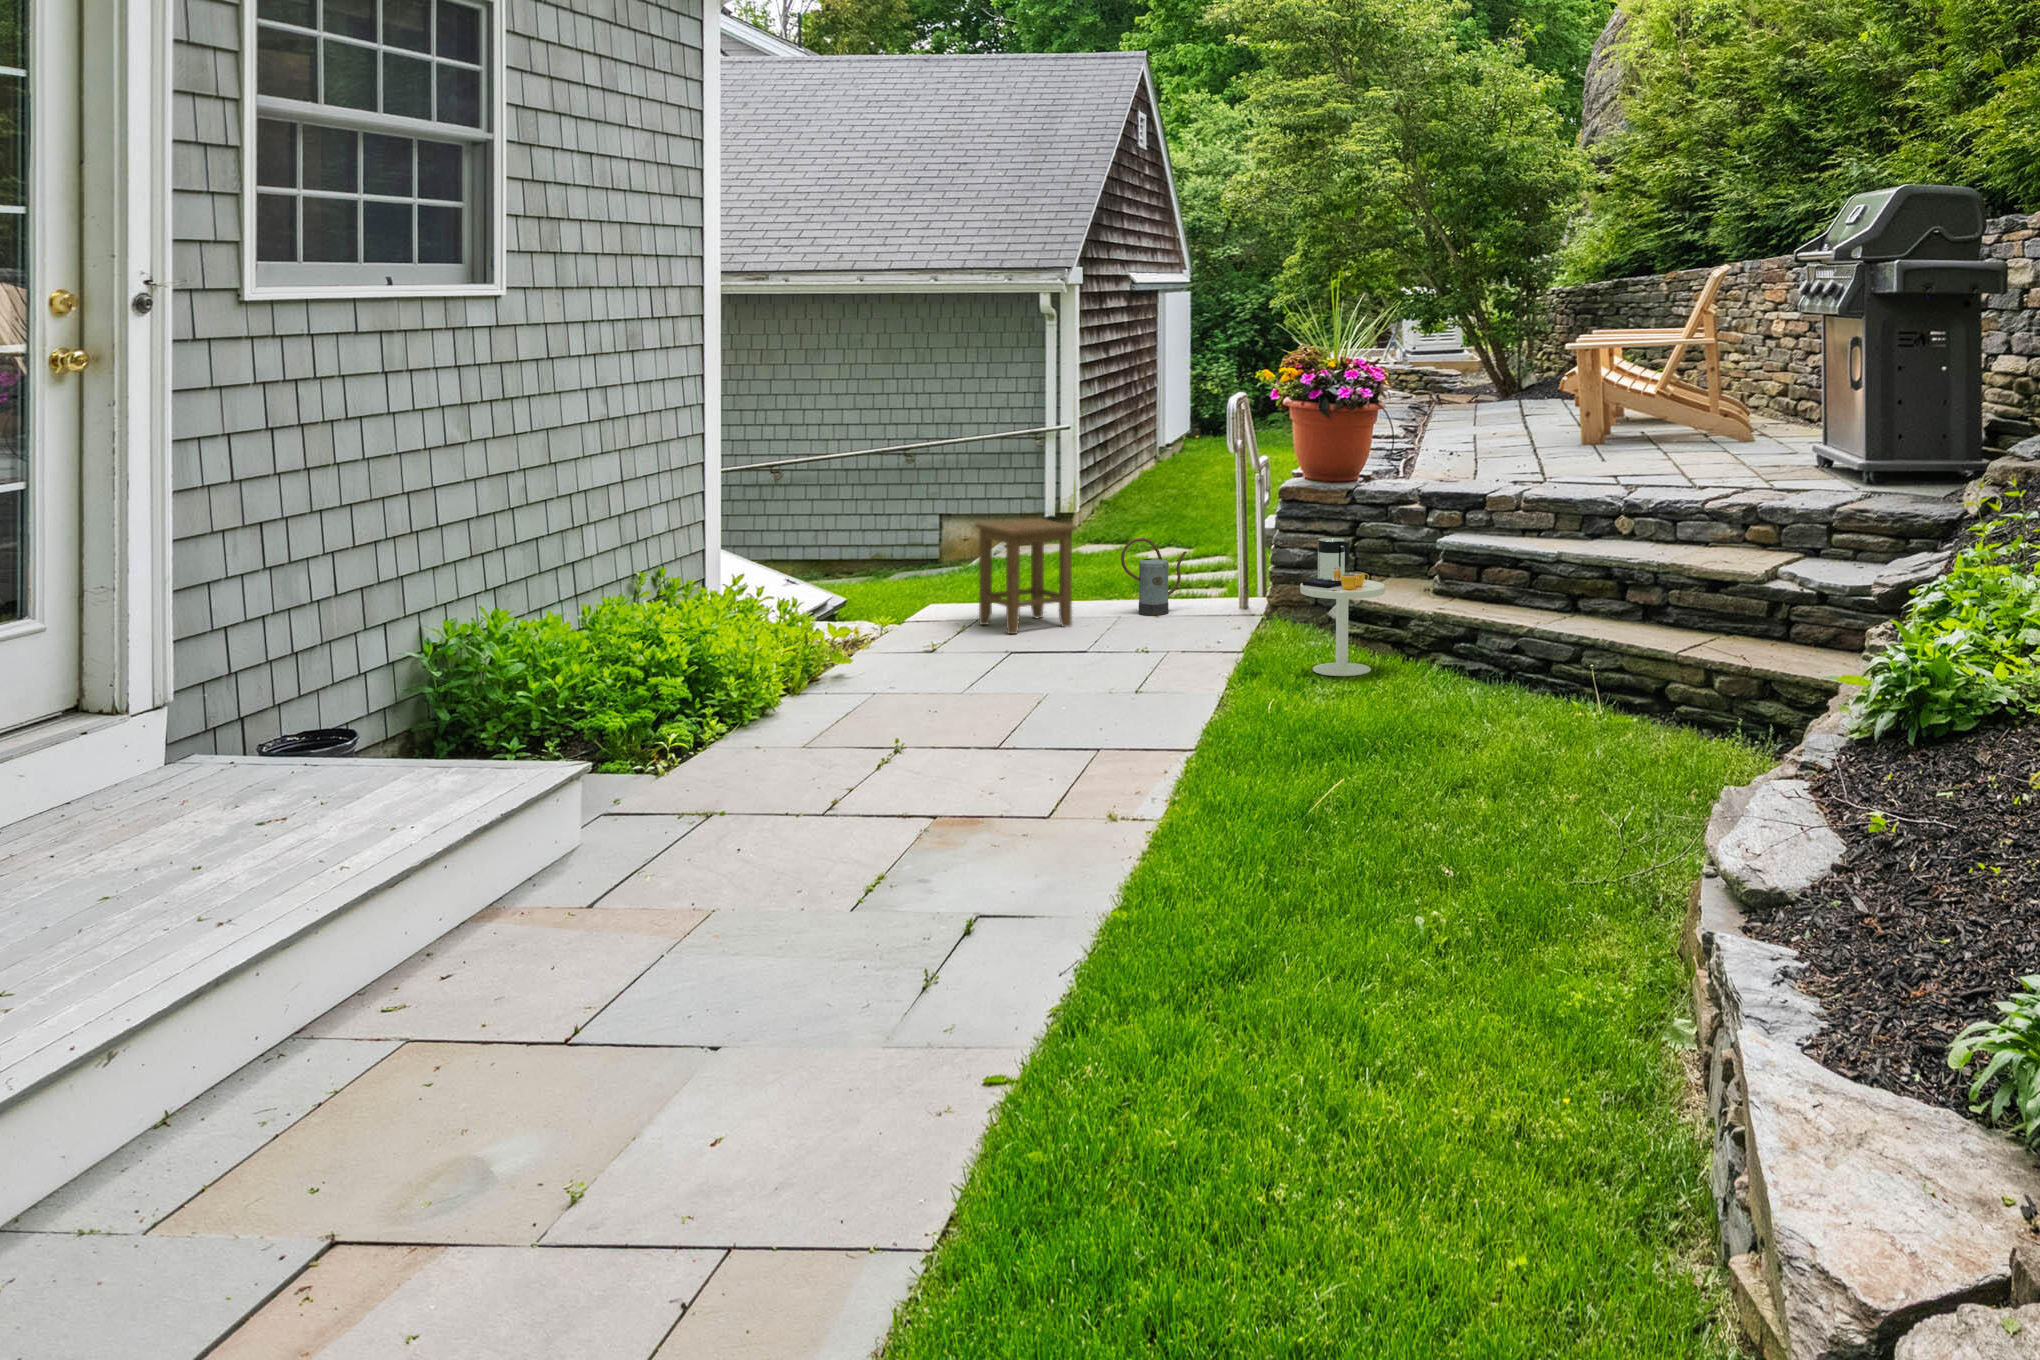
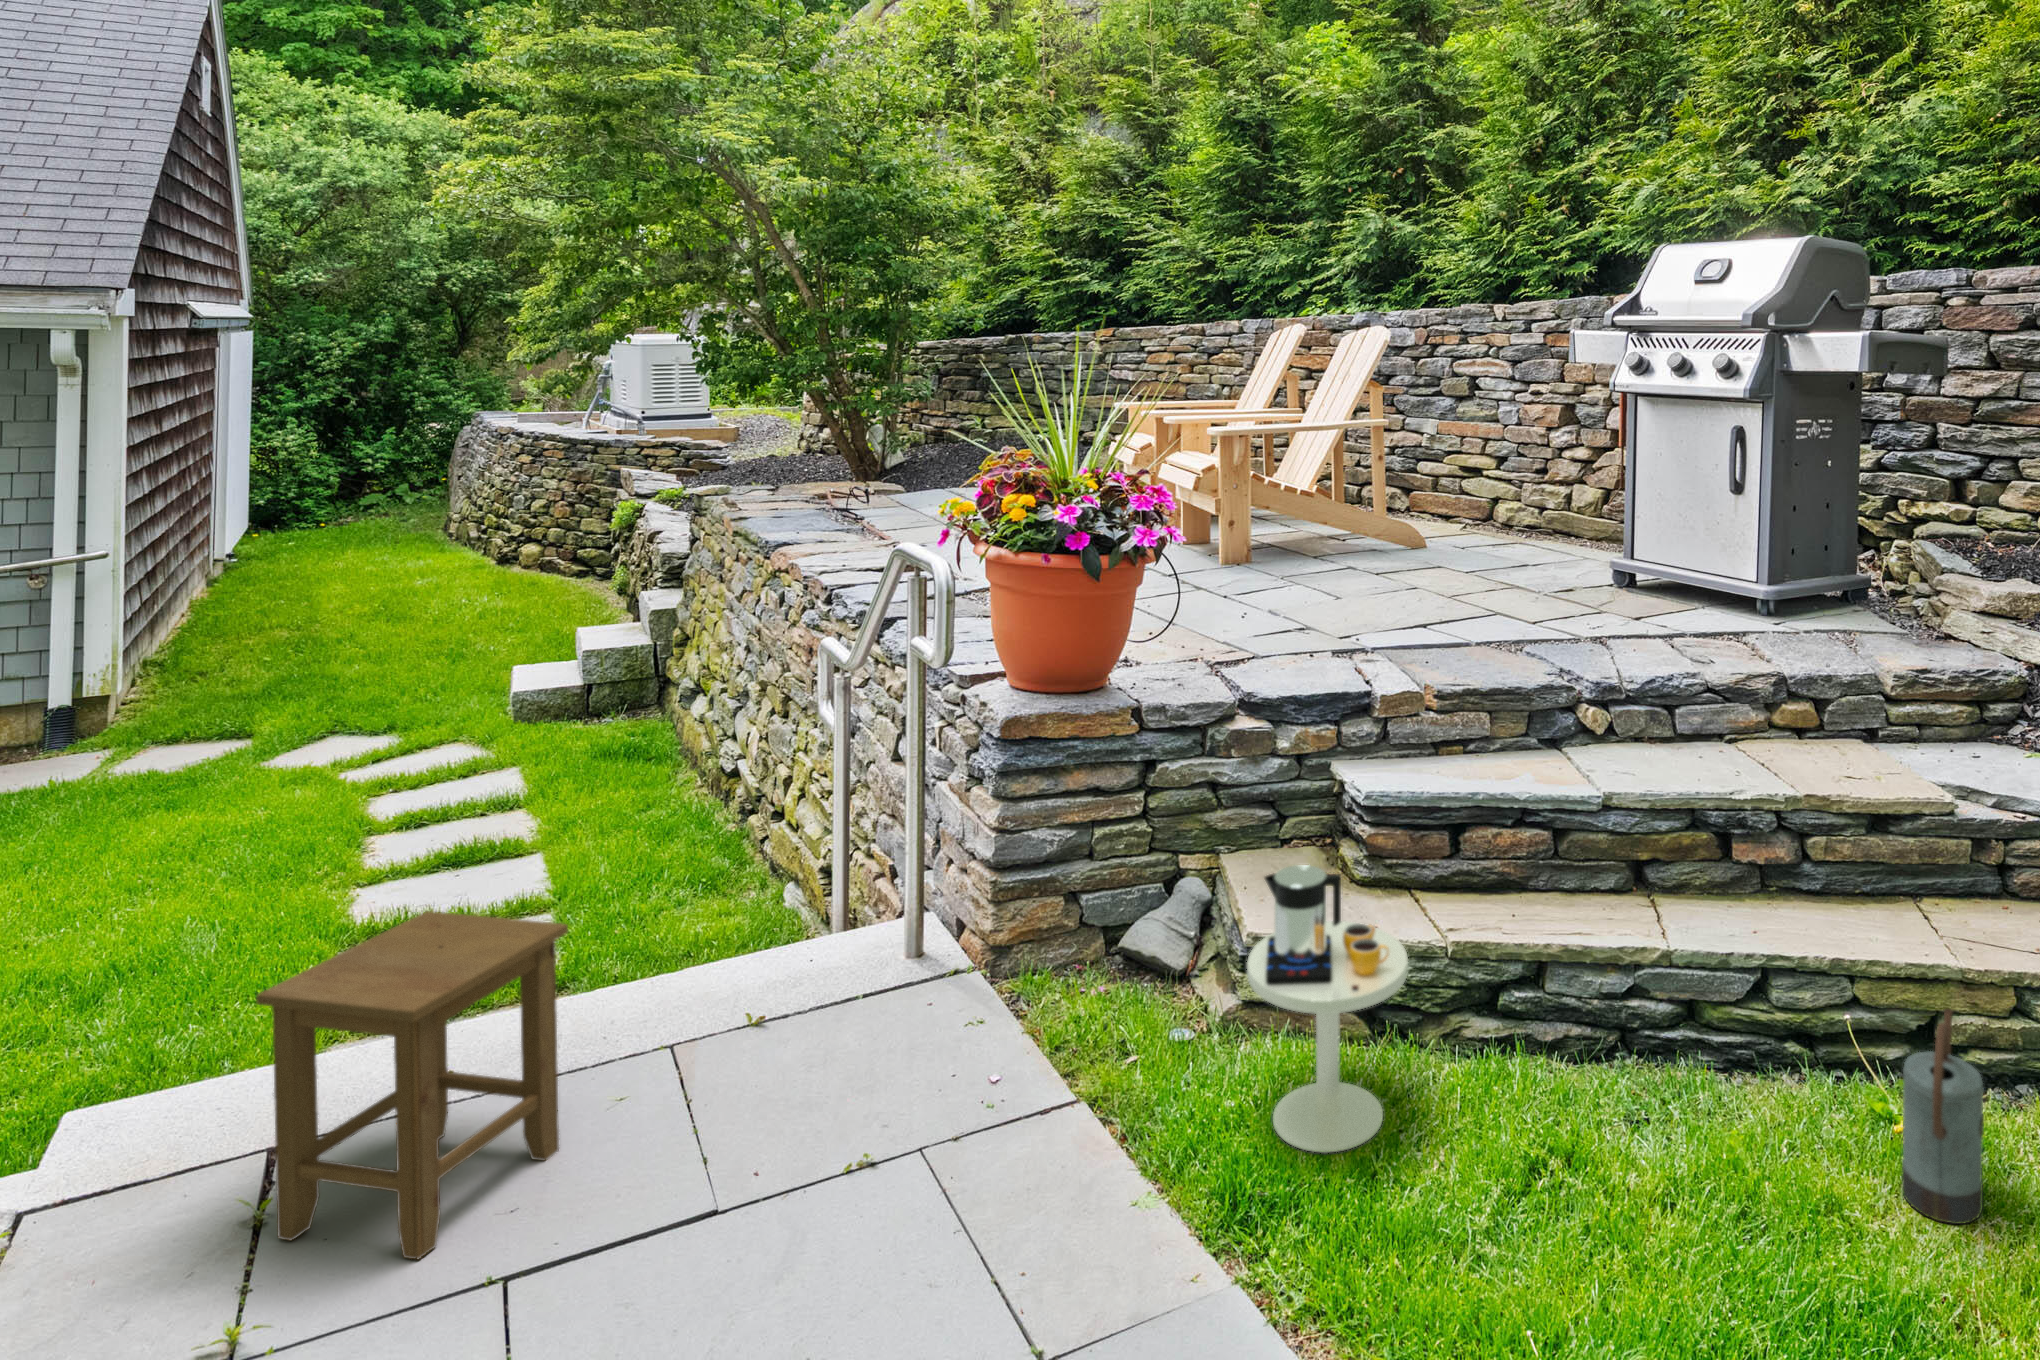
watering can: present [1121,538,1187,615] -> present [1902,1009,1984,1224]

